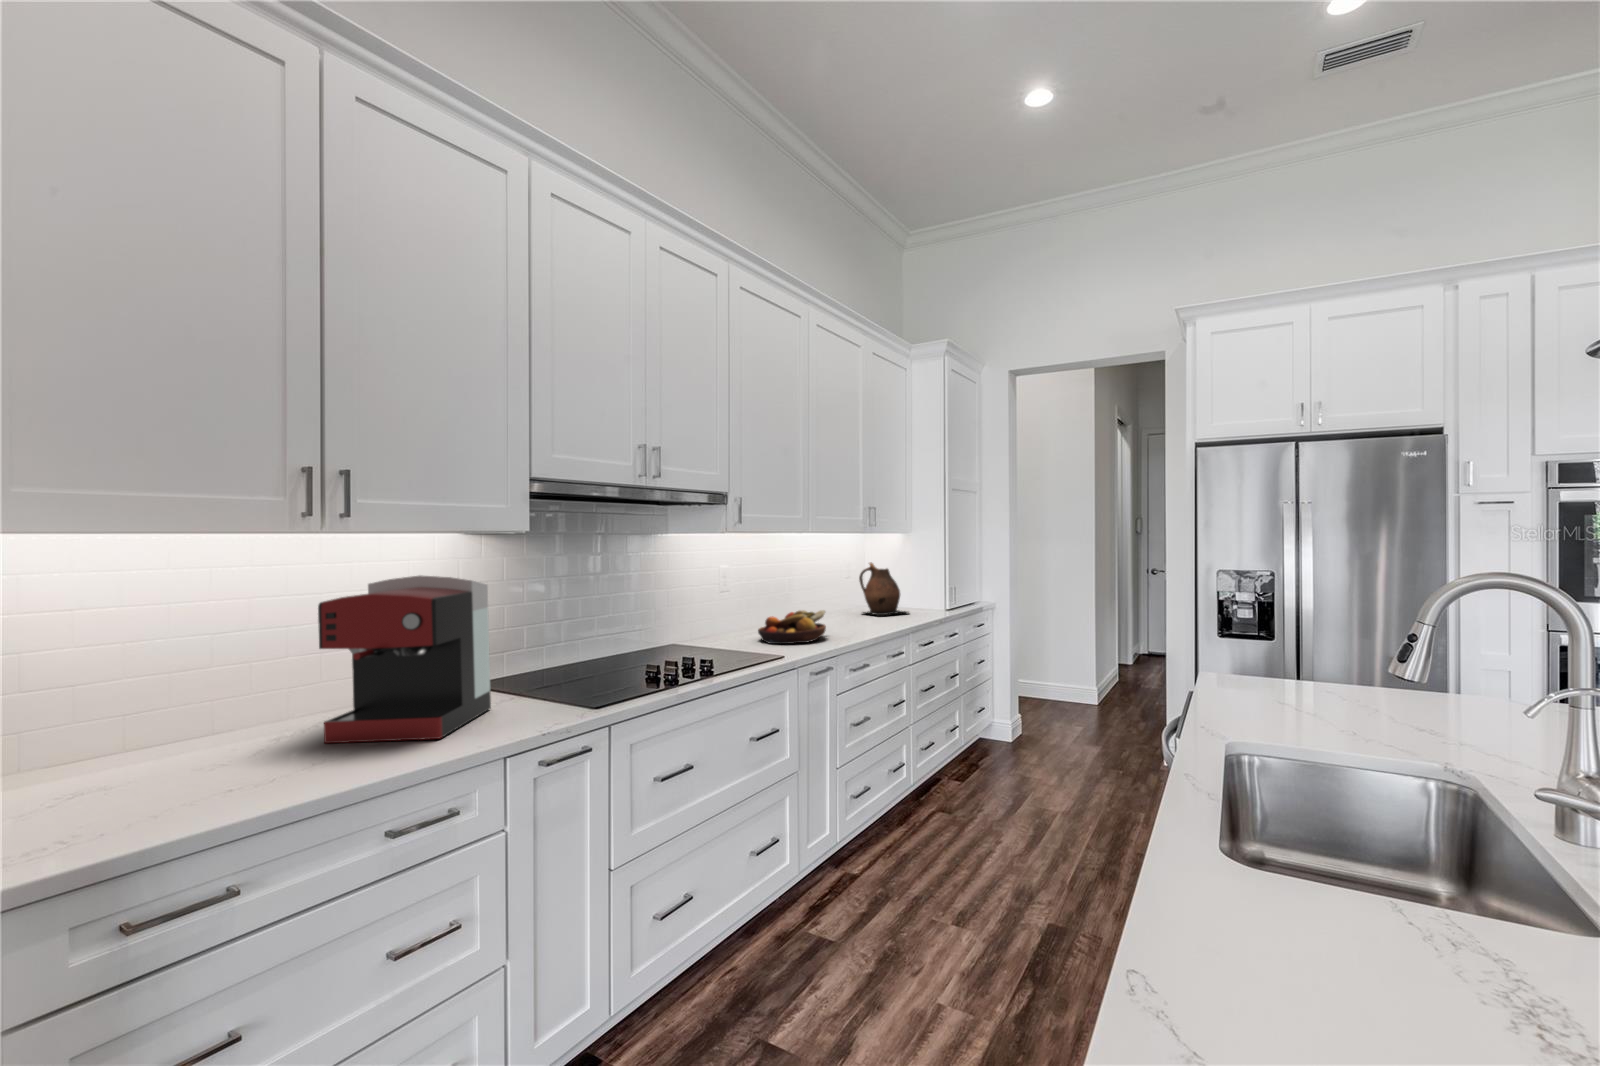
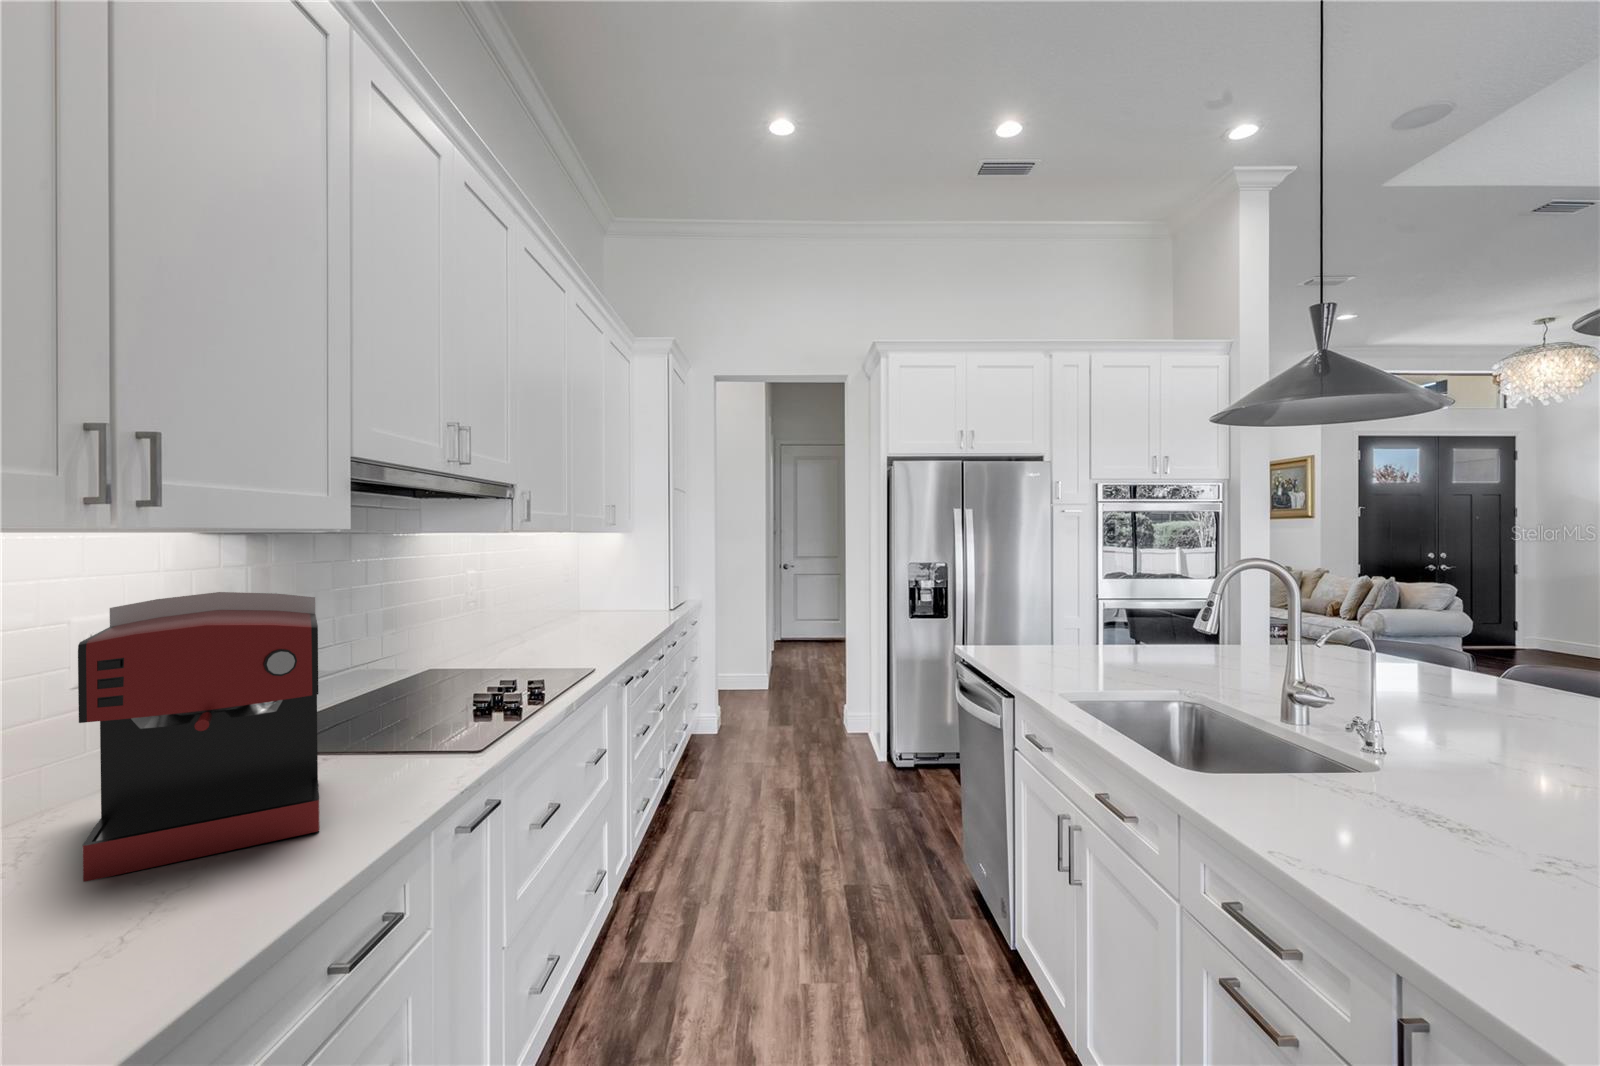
ceramic pitcher: present [859,563,909,615] -> none [592,563,646,620]
fruit bowl: present [758,610,826,644] -> none [530,616,610,657]

